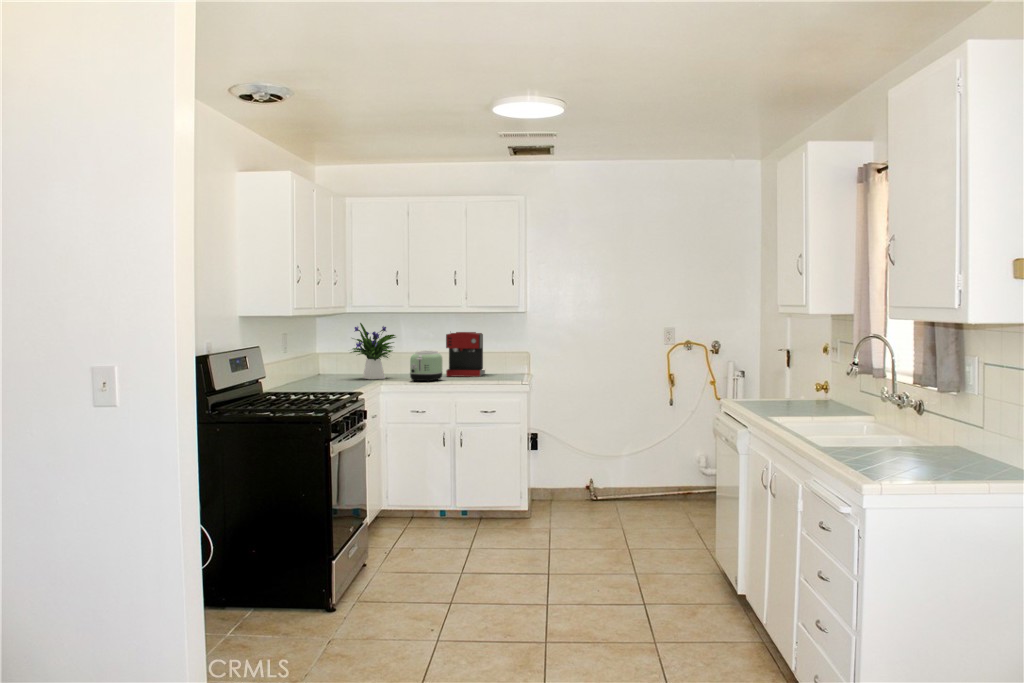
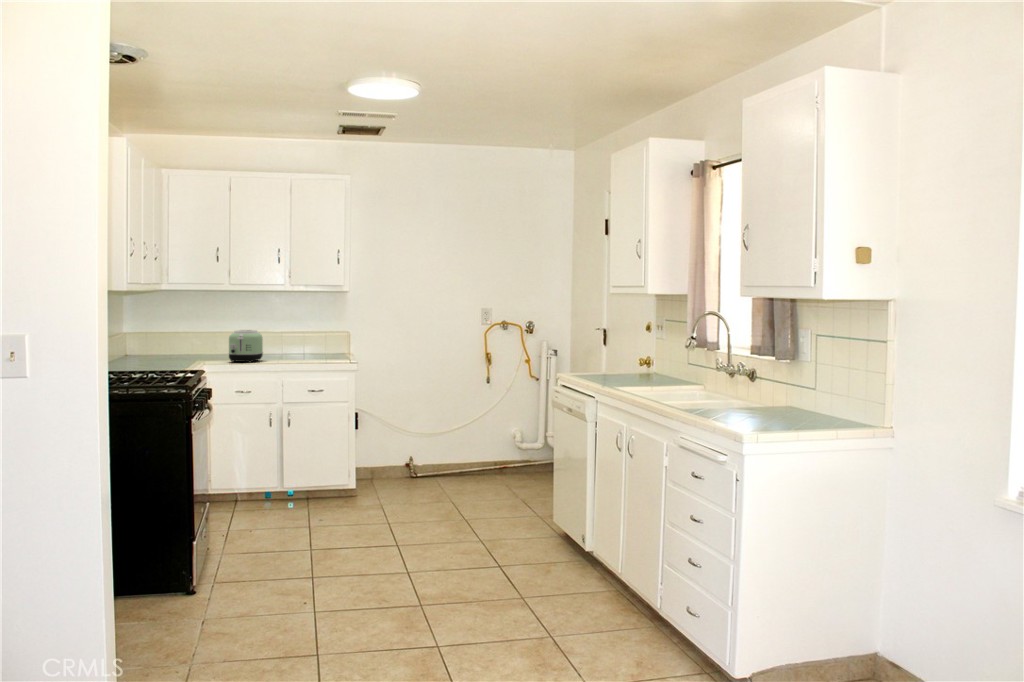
flower arrangement: present [351,323,396,379] -> none [149,299,210,361]
coffee maker: present [446,332,485,377] -> none [261,306,300,357]

